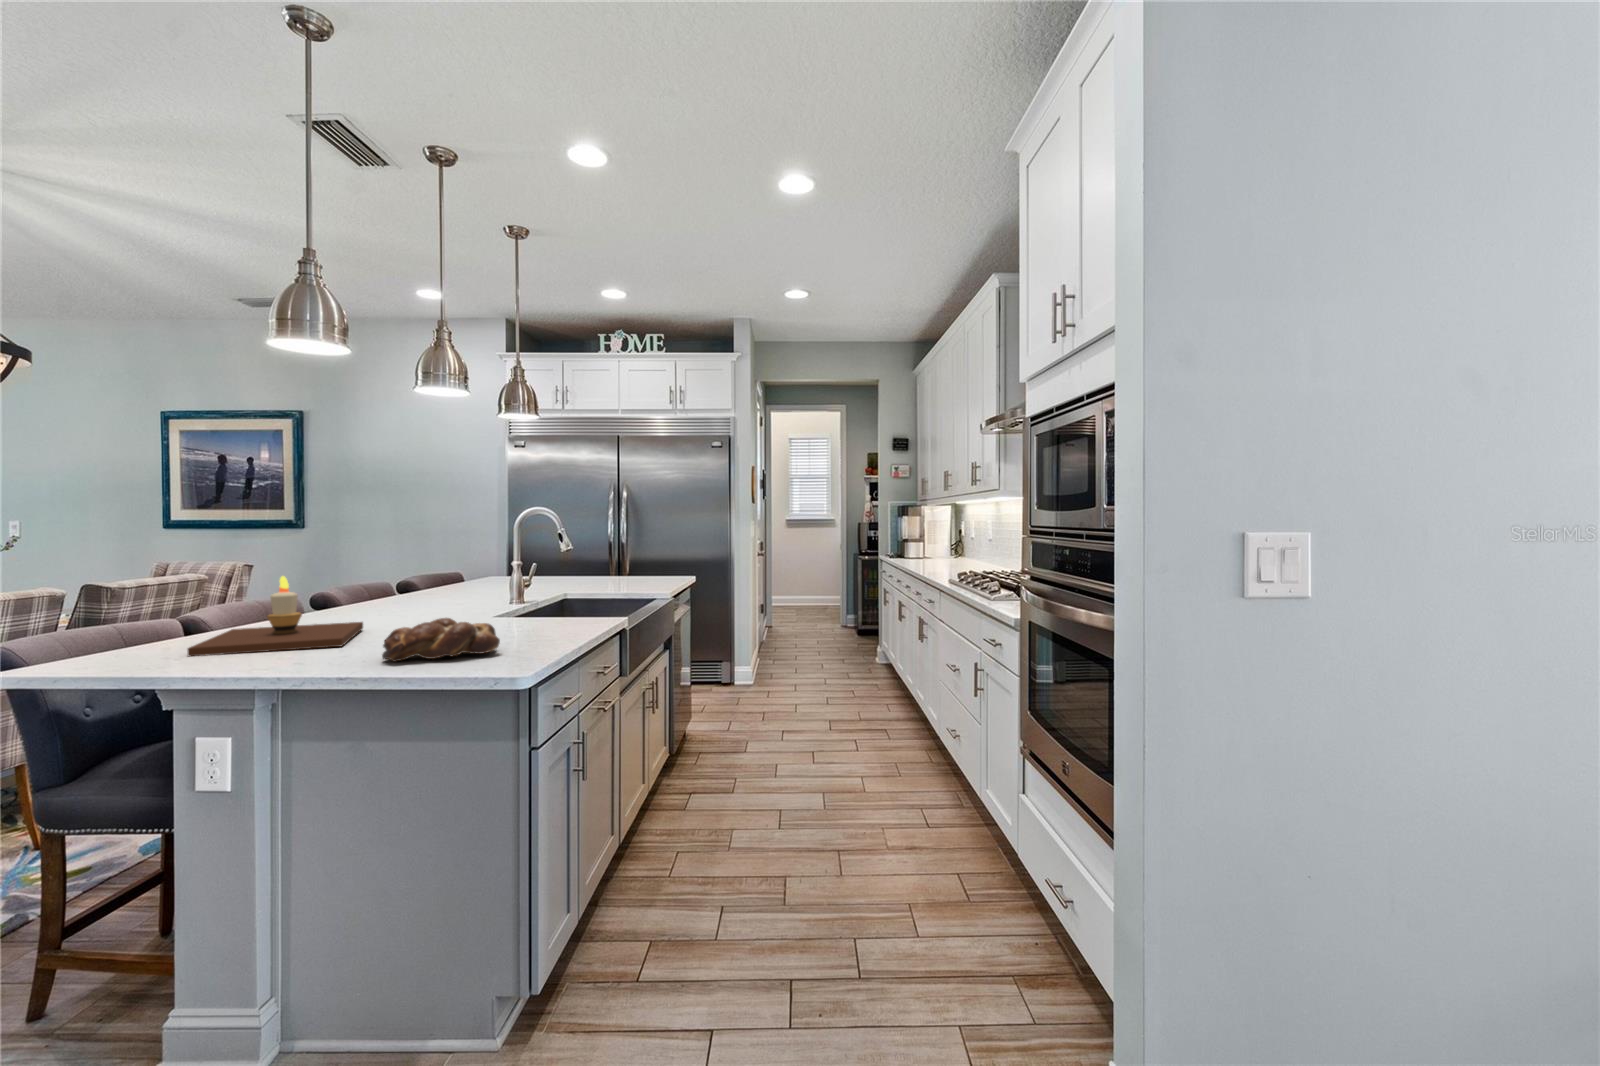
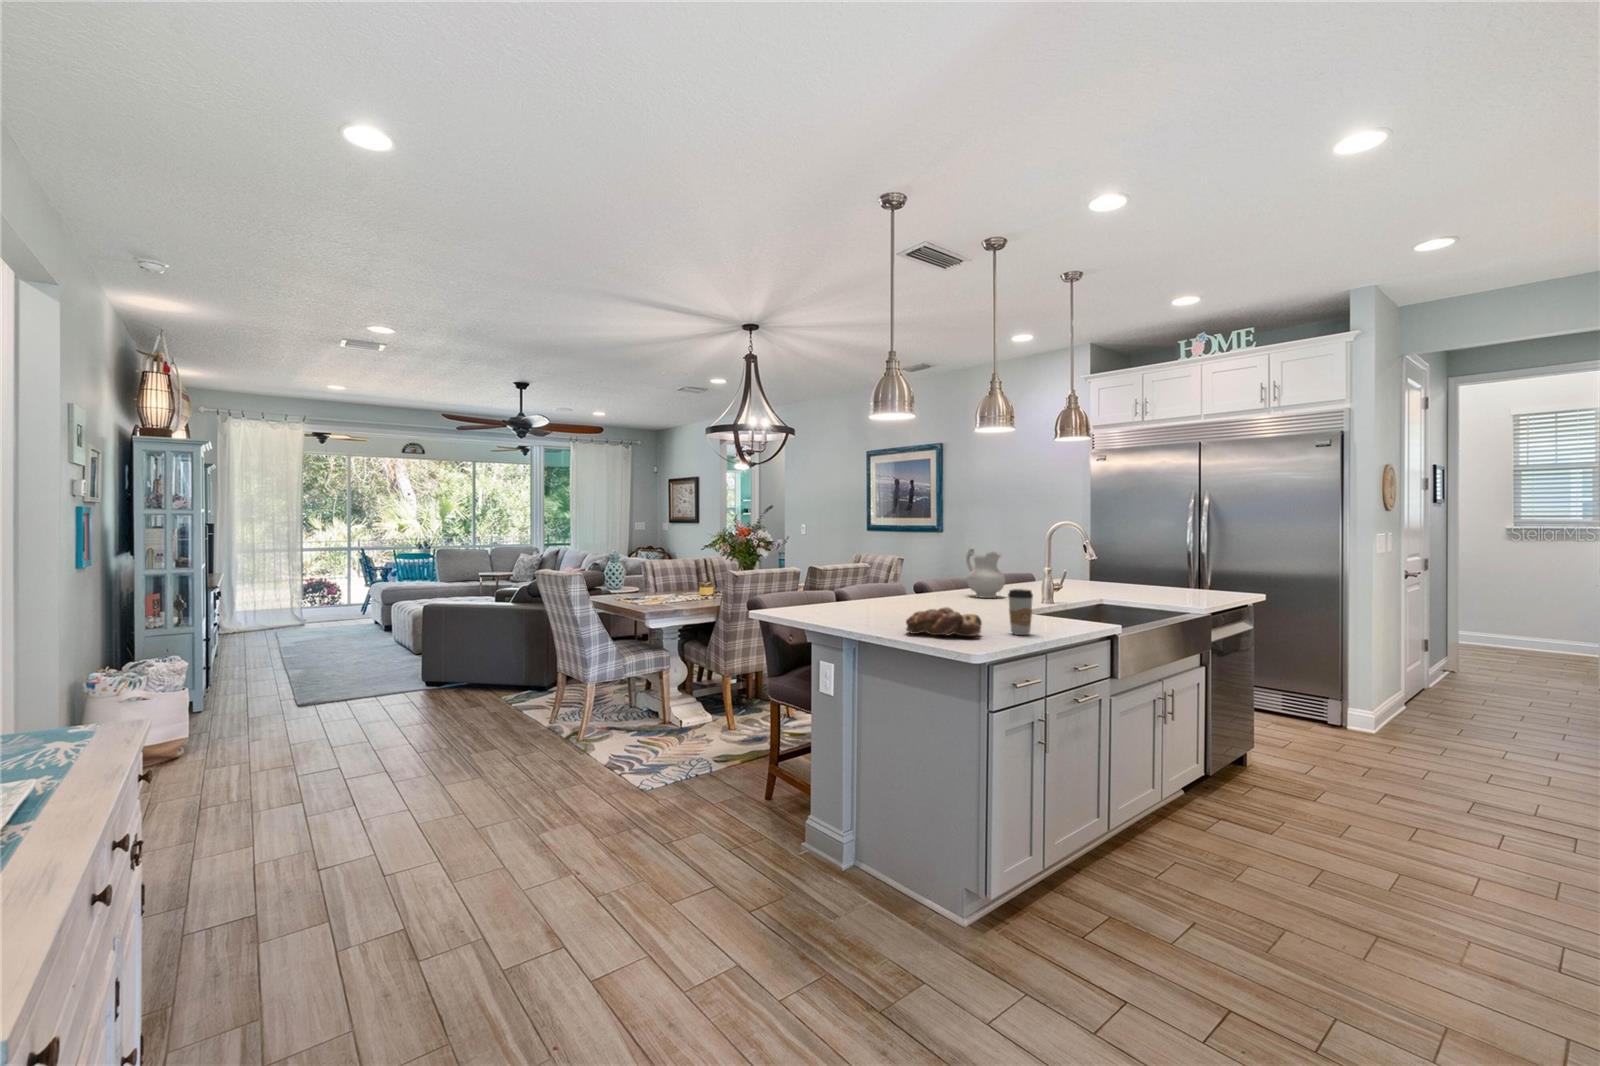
ceramic pitcher: none [401,542,458,604] -> present [966,549,1005,598]
candle: present [188,576,363,656] -> none [822,570,920,620]
coffee cup: none [523,585,555,643] -> present [1008,589,1033,635]

